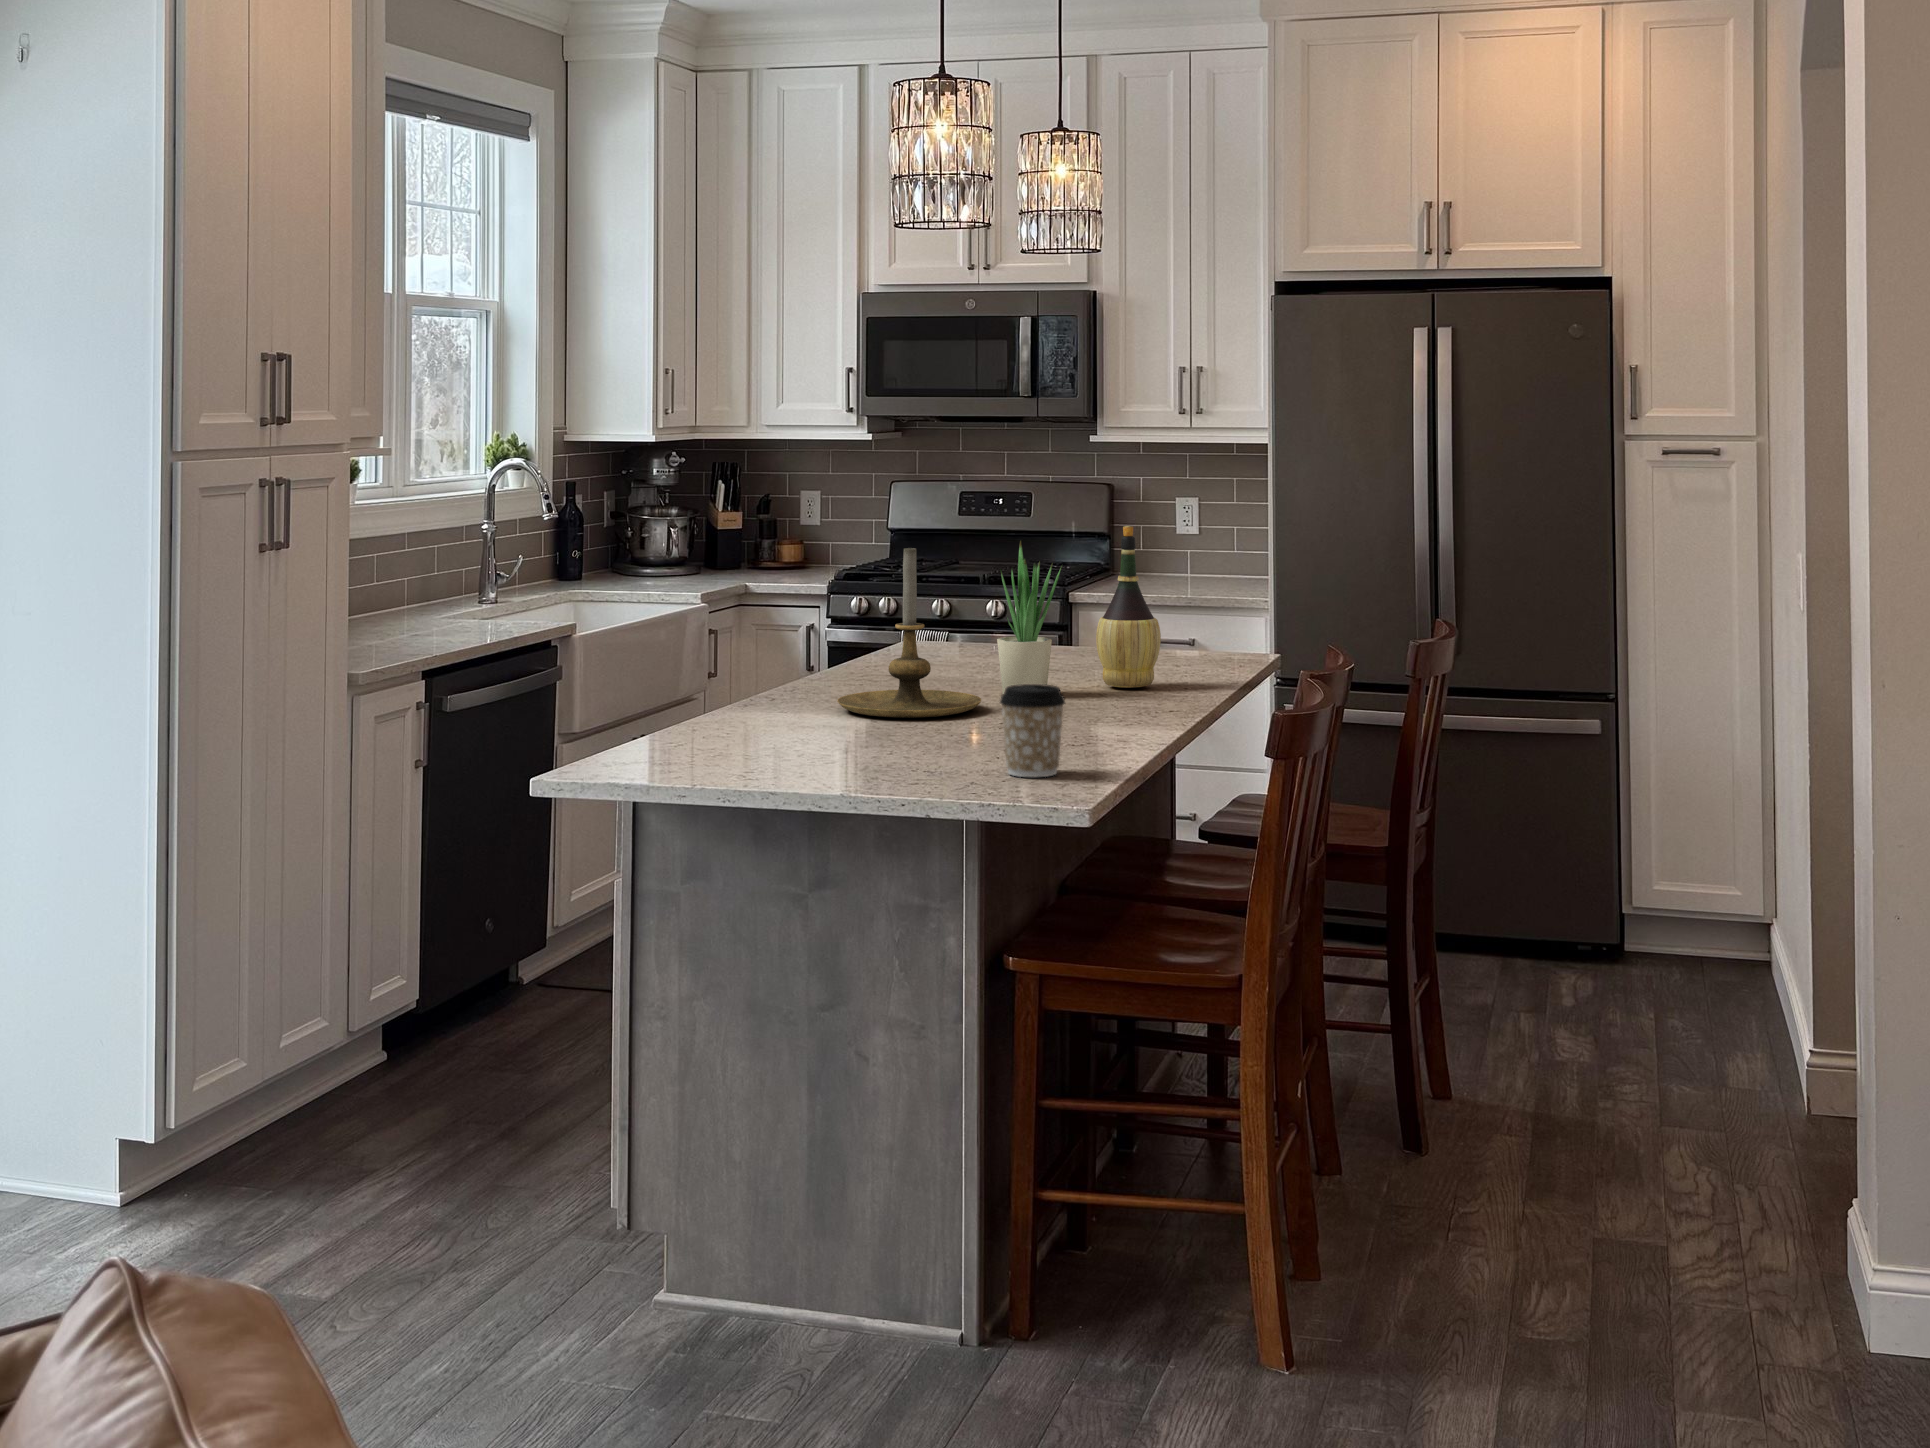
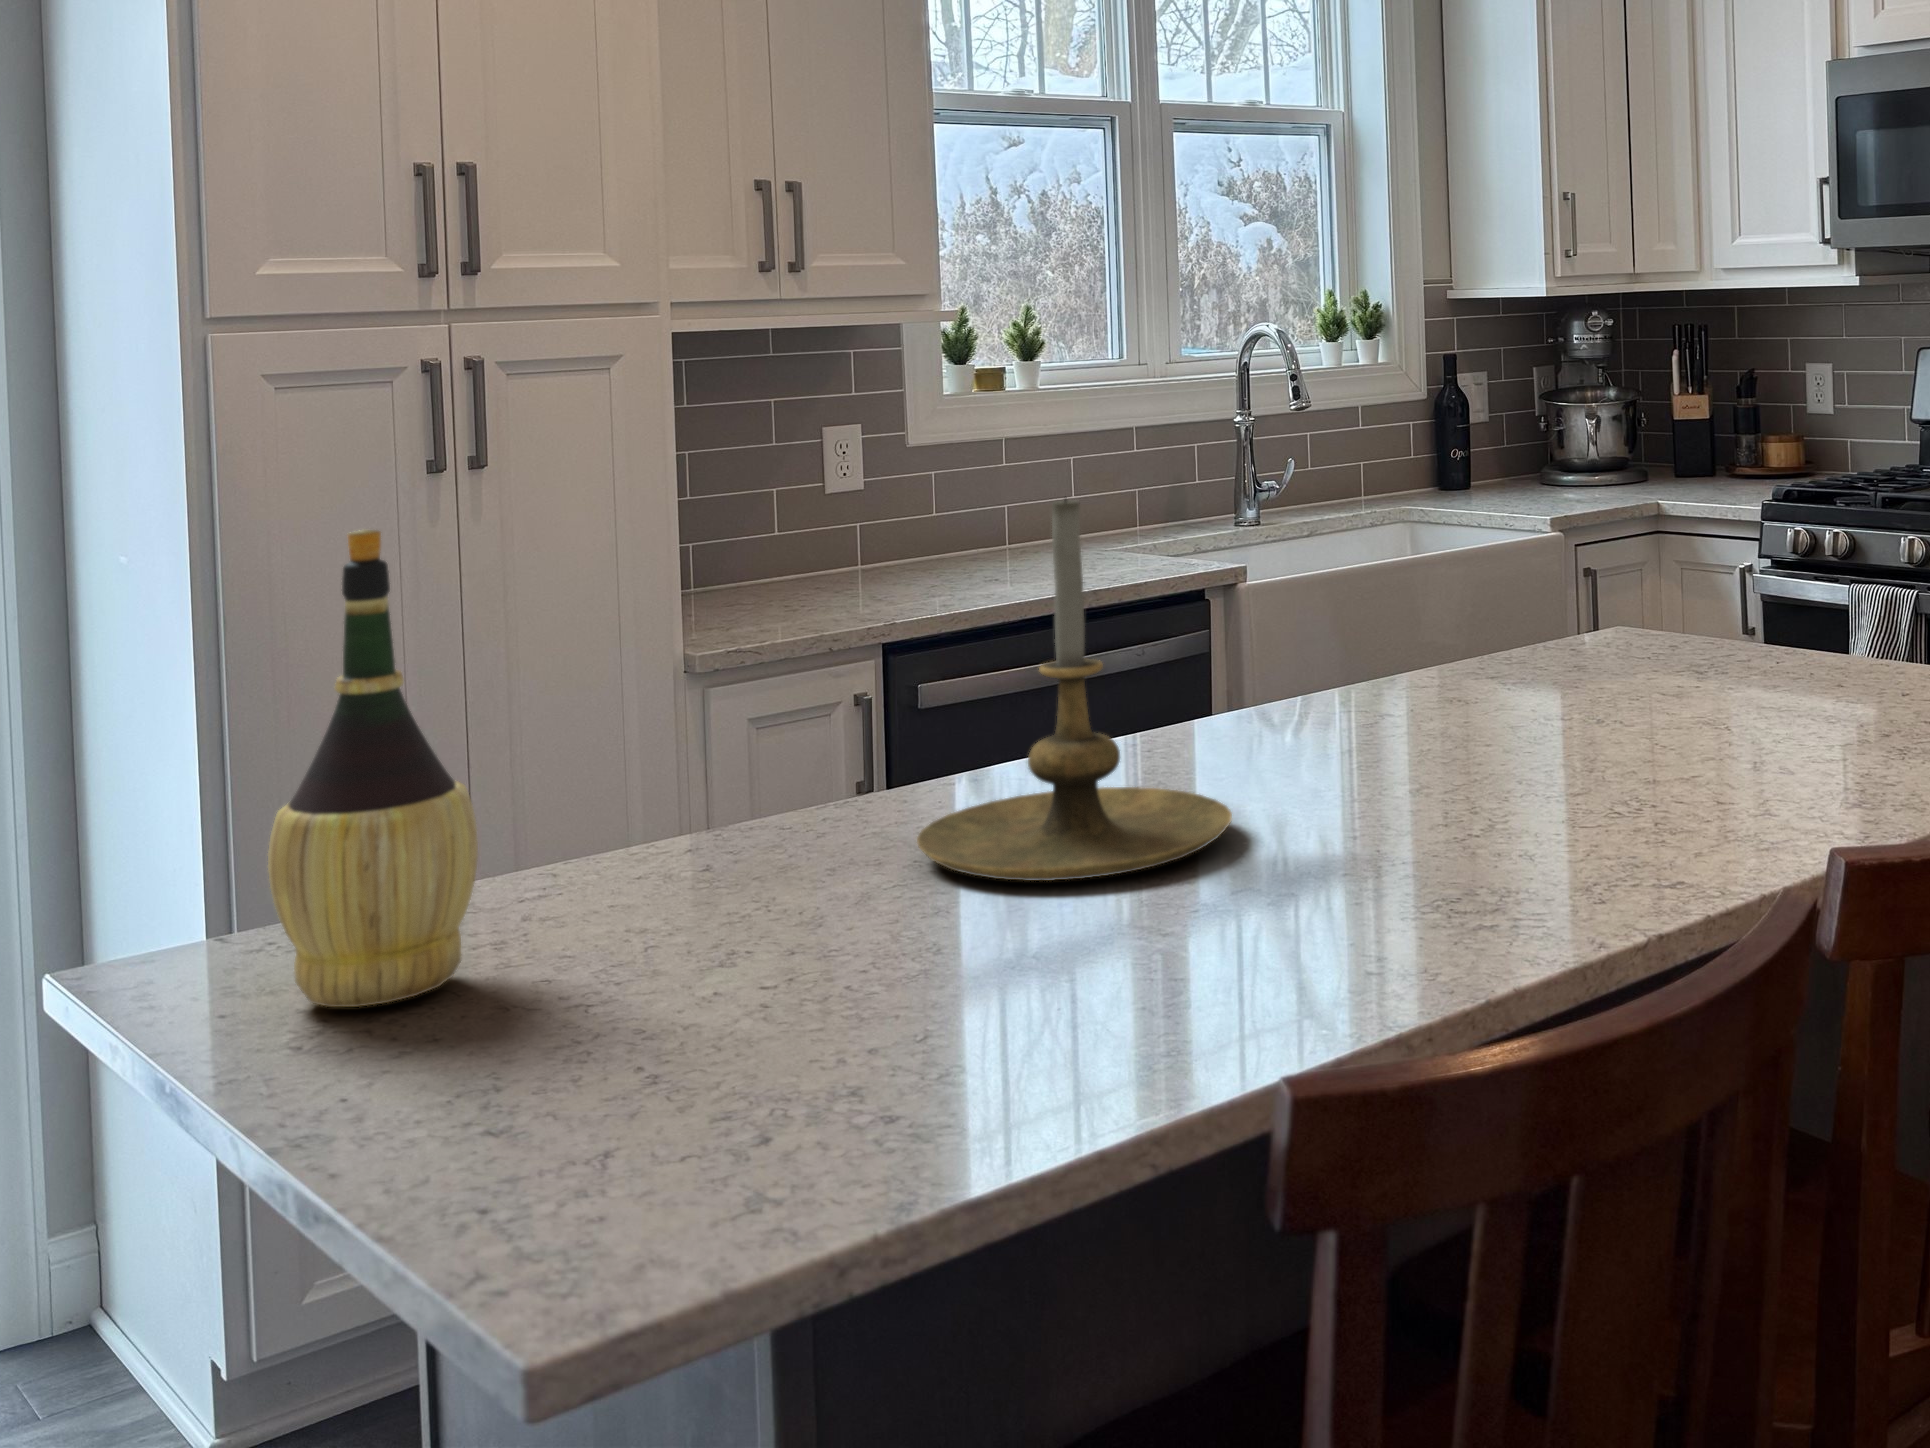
wine bottle: present [1096,526,1161,688] -> present [268,529,478,1007]
potted plant: present [997,541,1061,694] -> none [1360,479,1490,825]
coffee cup: present [1000,684,1065,777] -> none [421,940,633,1244]

